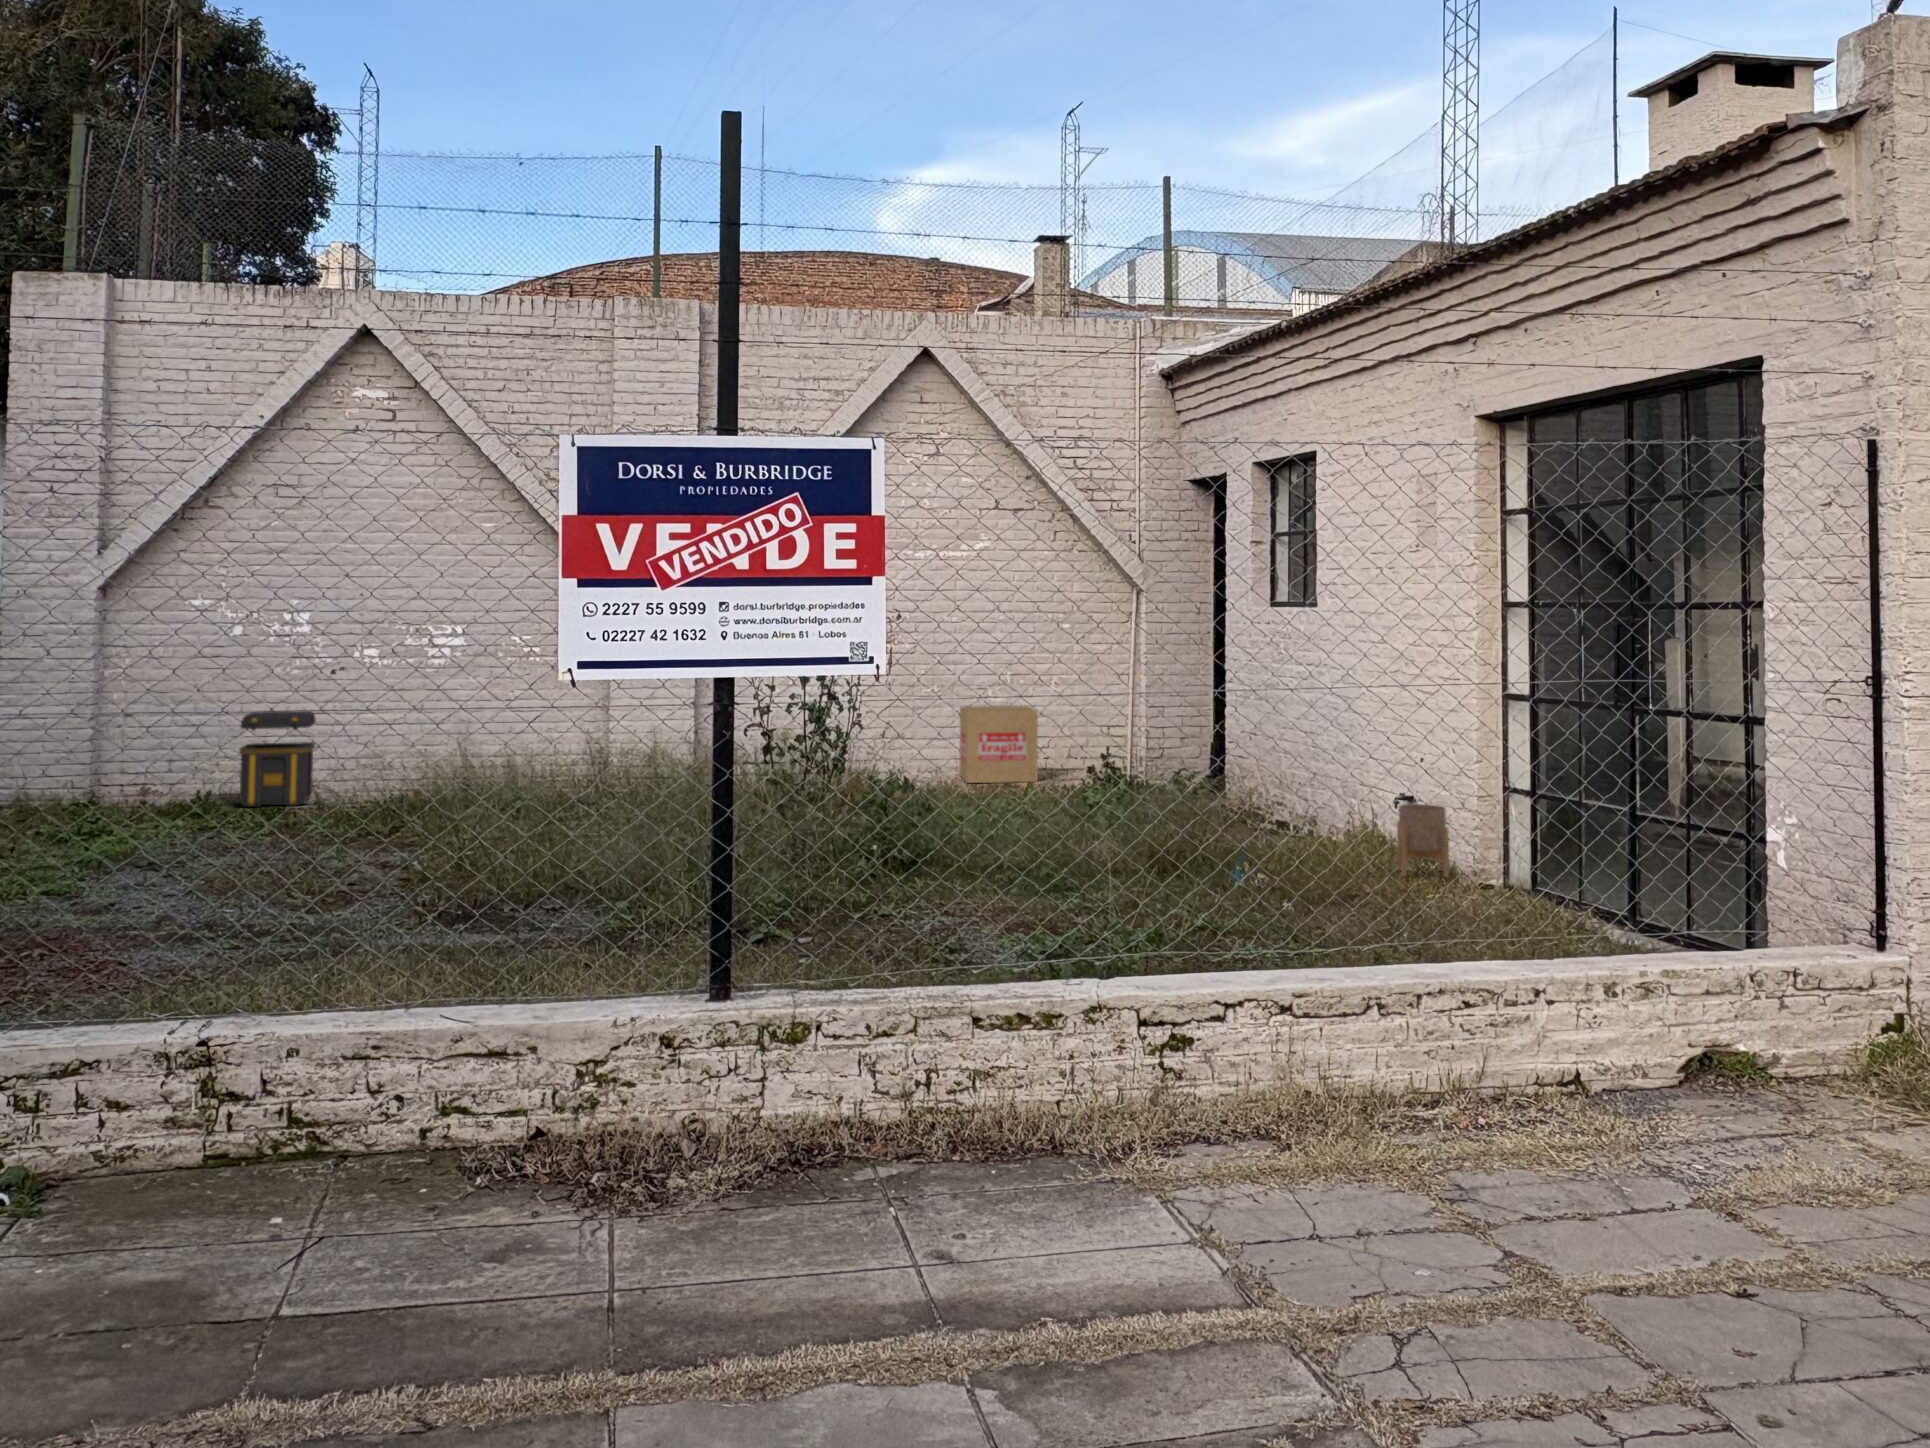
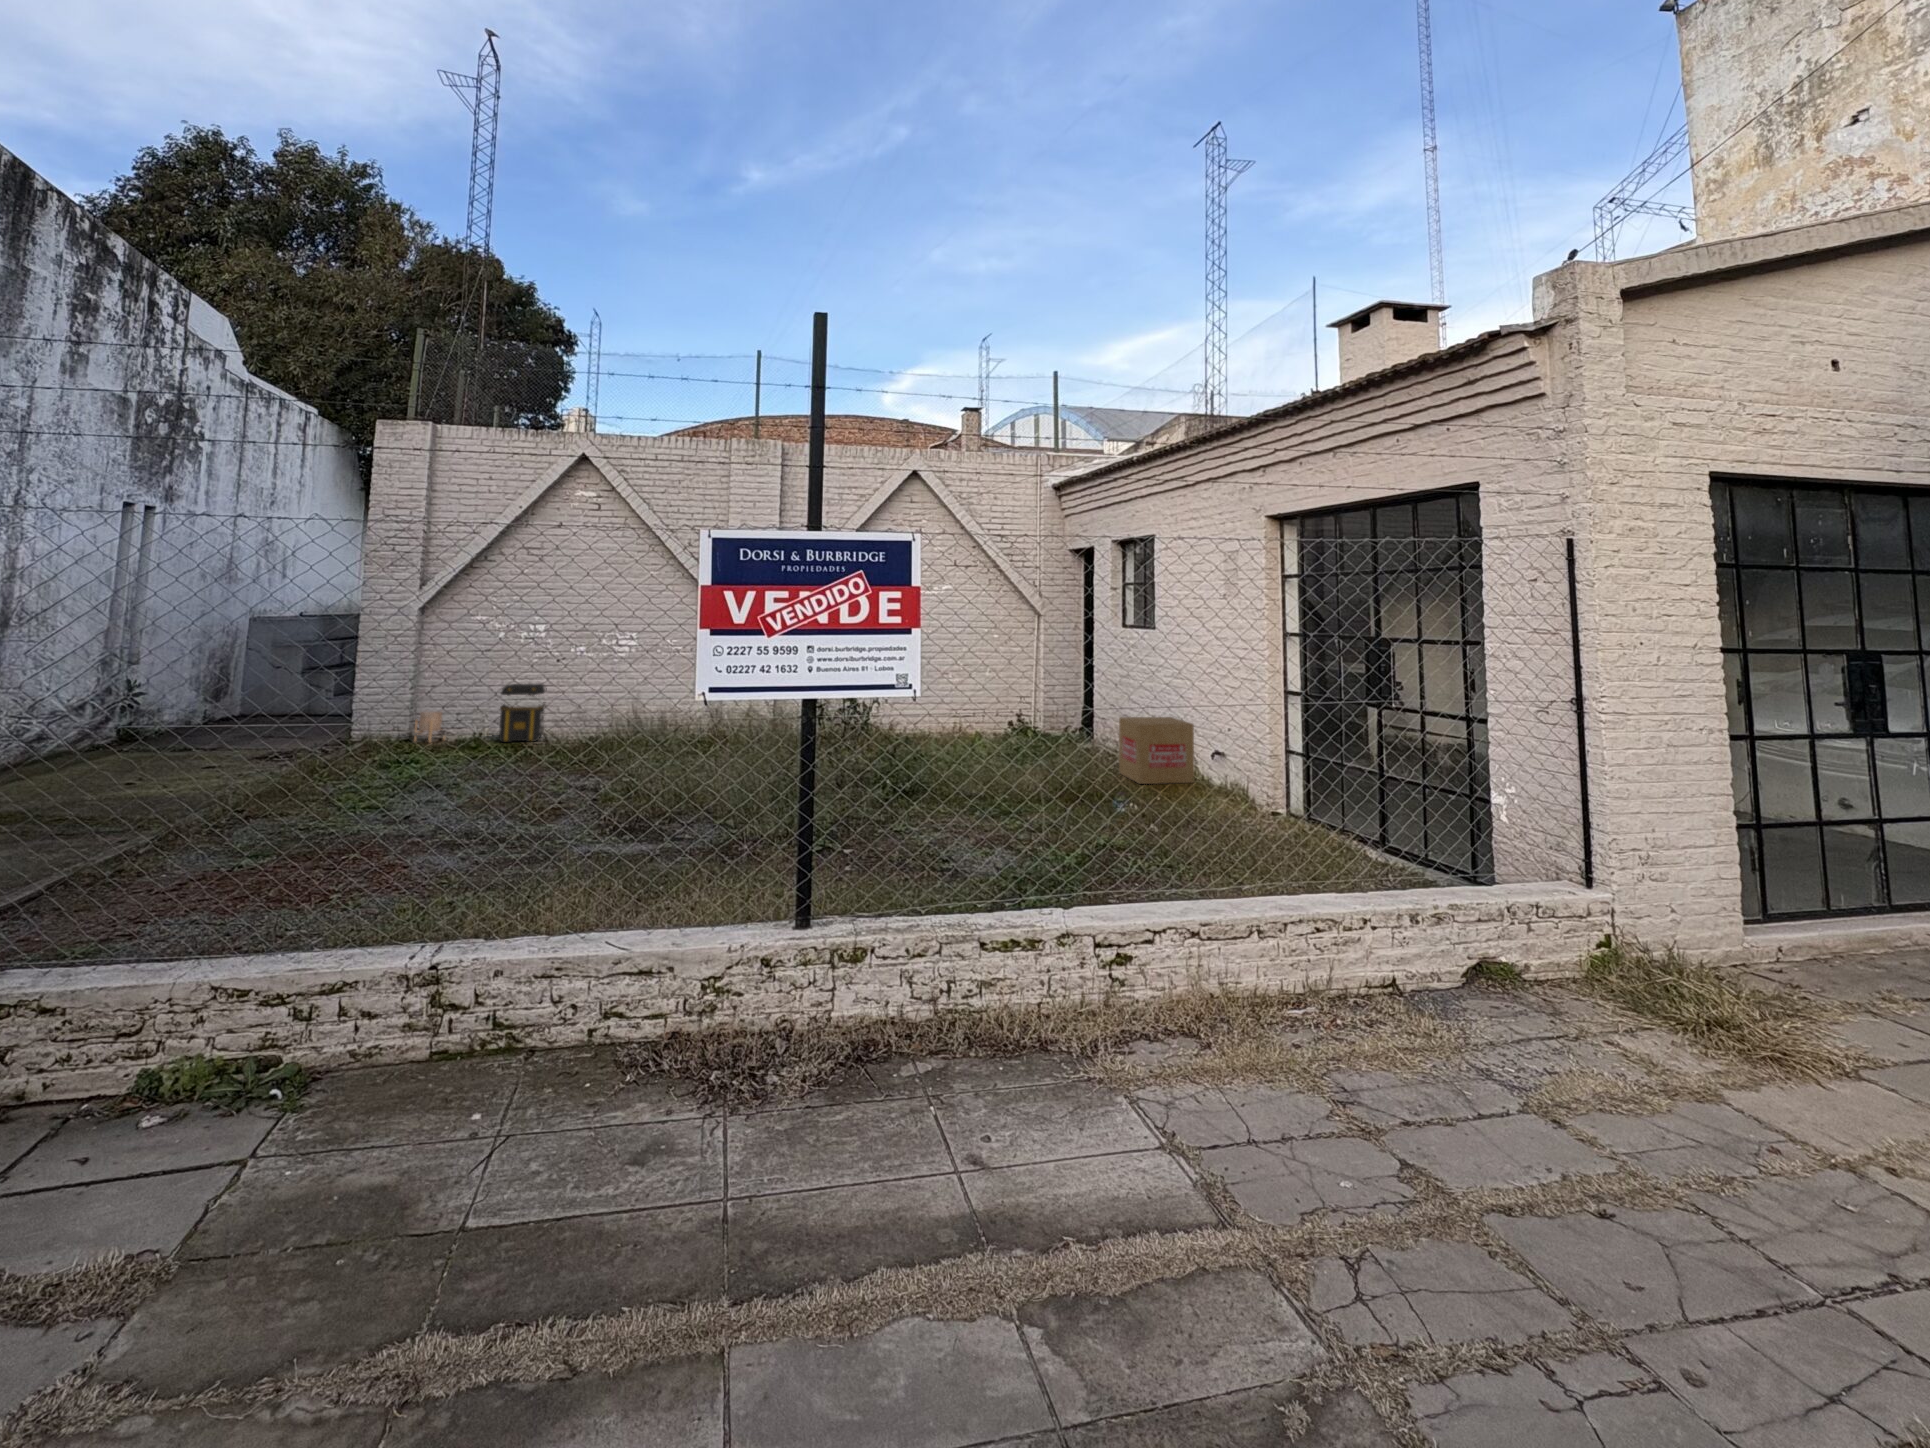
cardboard box: present [959,706,1038,783] -> present [1119,717,1194,784]
planter: present [1397,804,1449,878] -> present [414,712,445,742]

